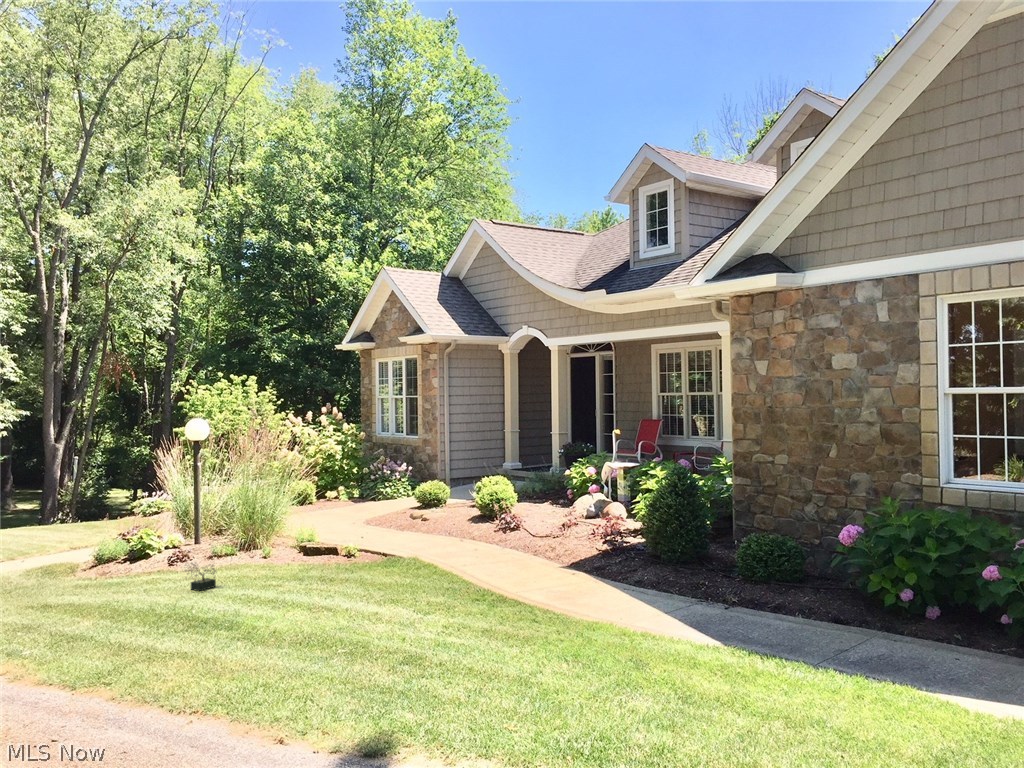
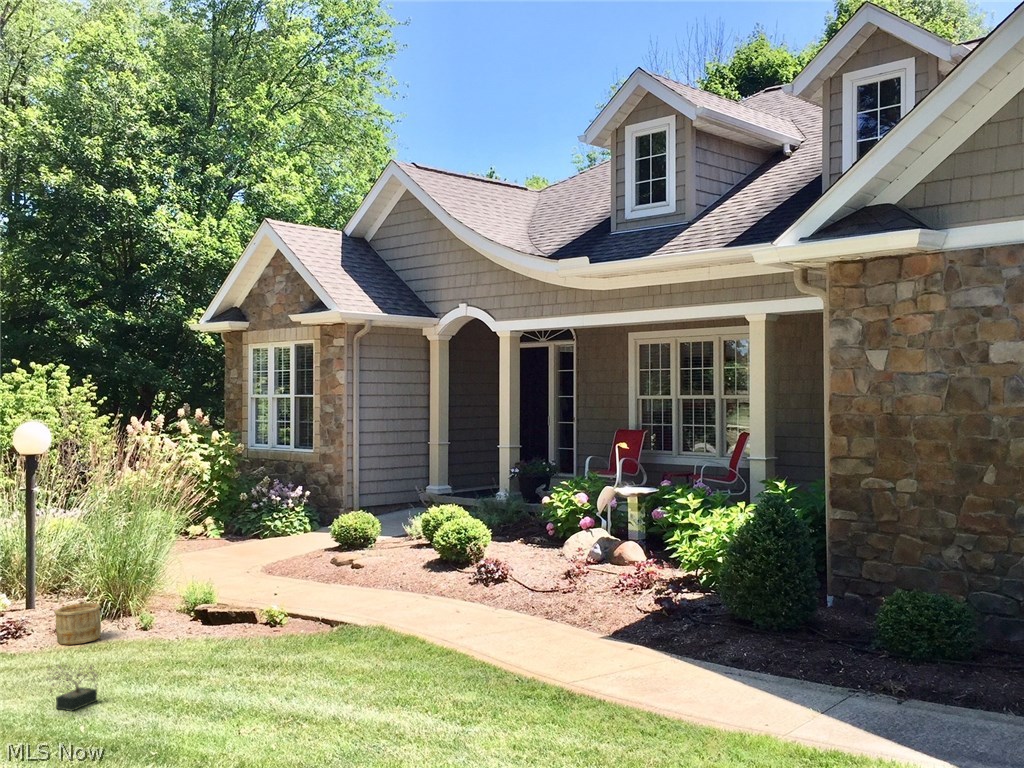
wooden bucket: none [208,532,236,558] -> present [54,603,101,645]

